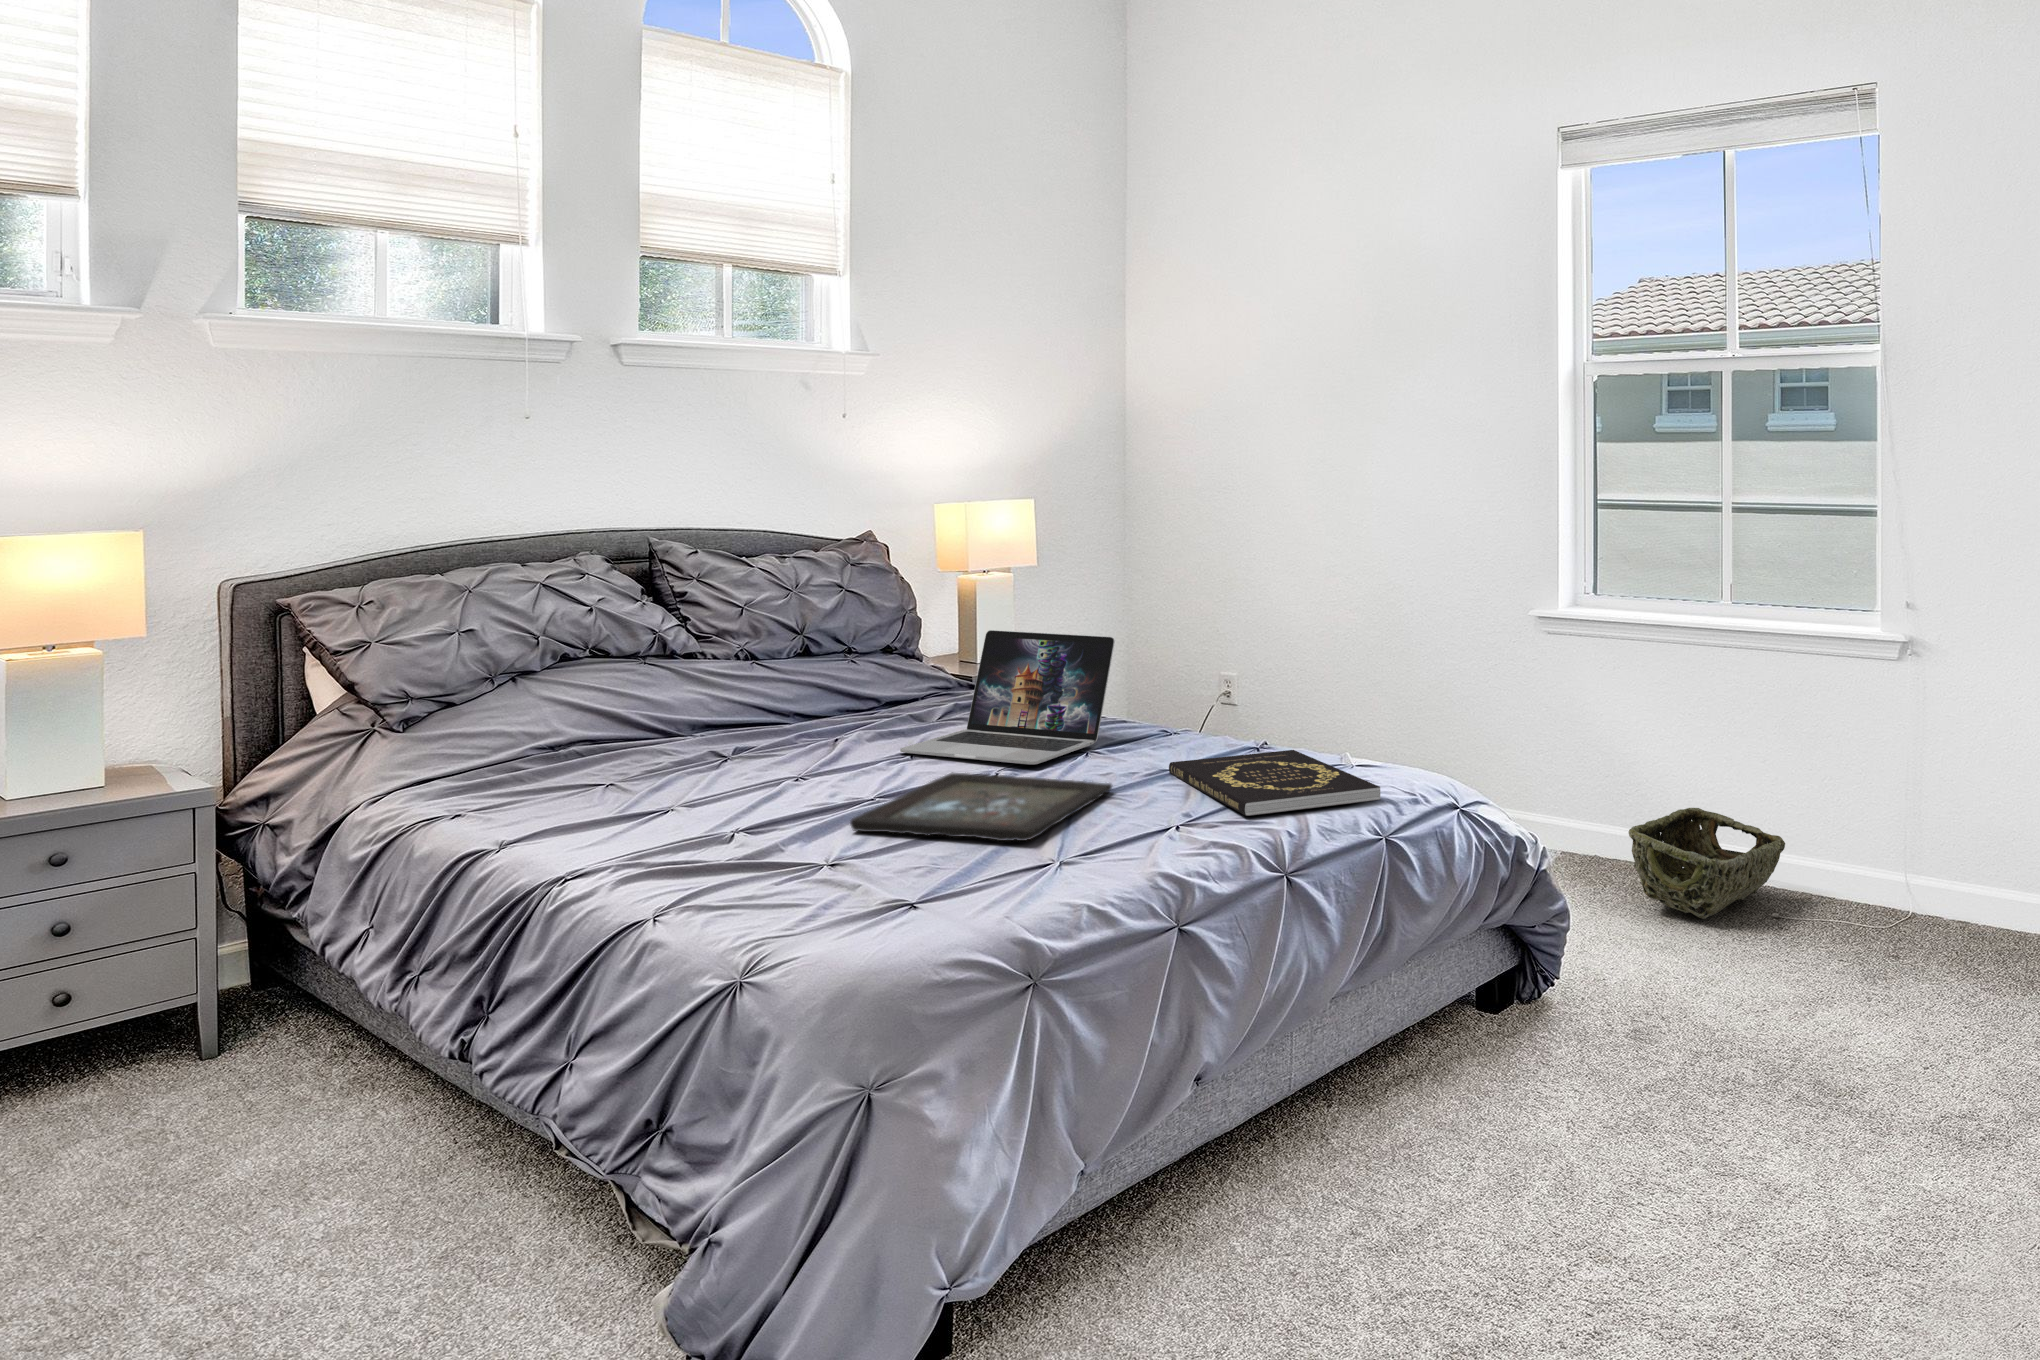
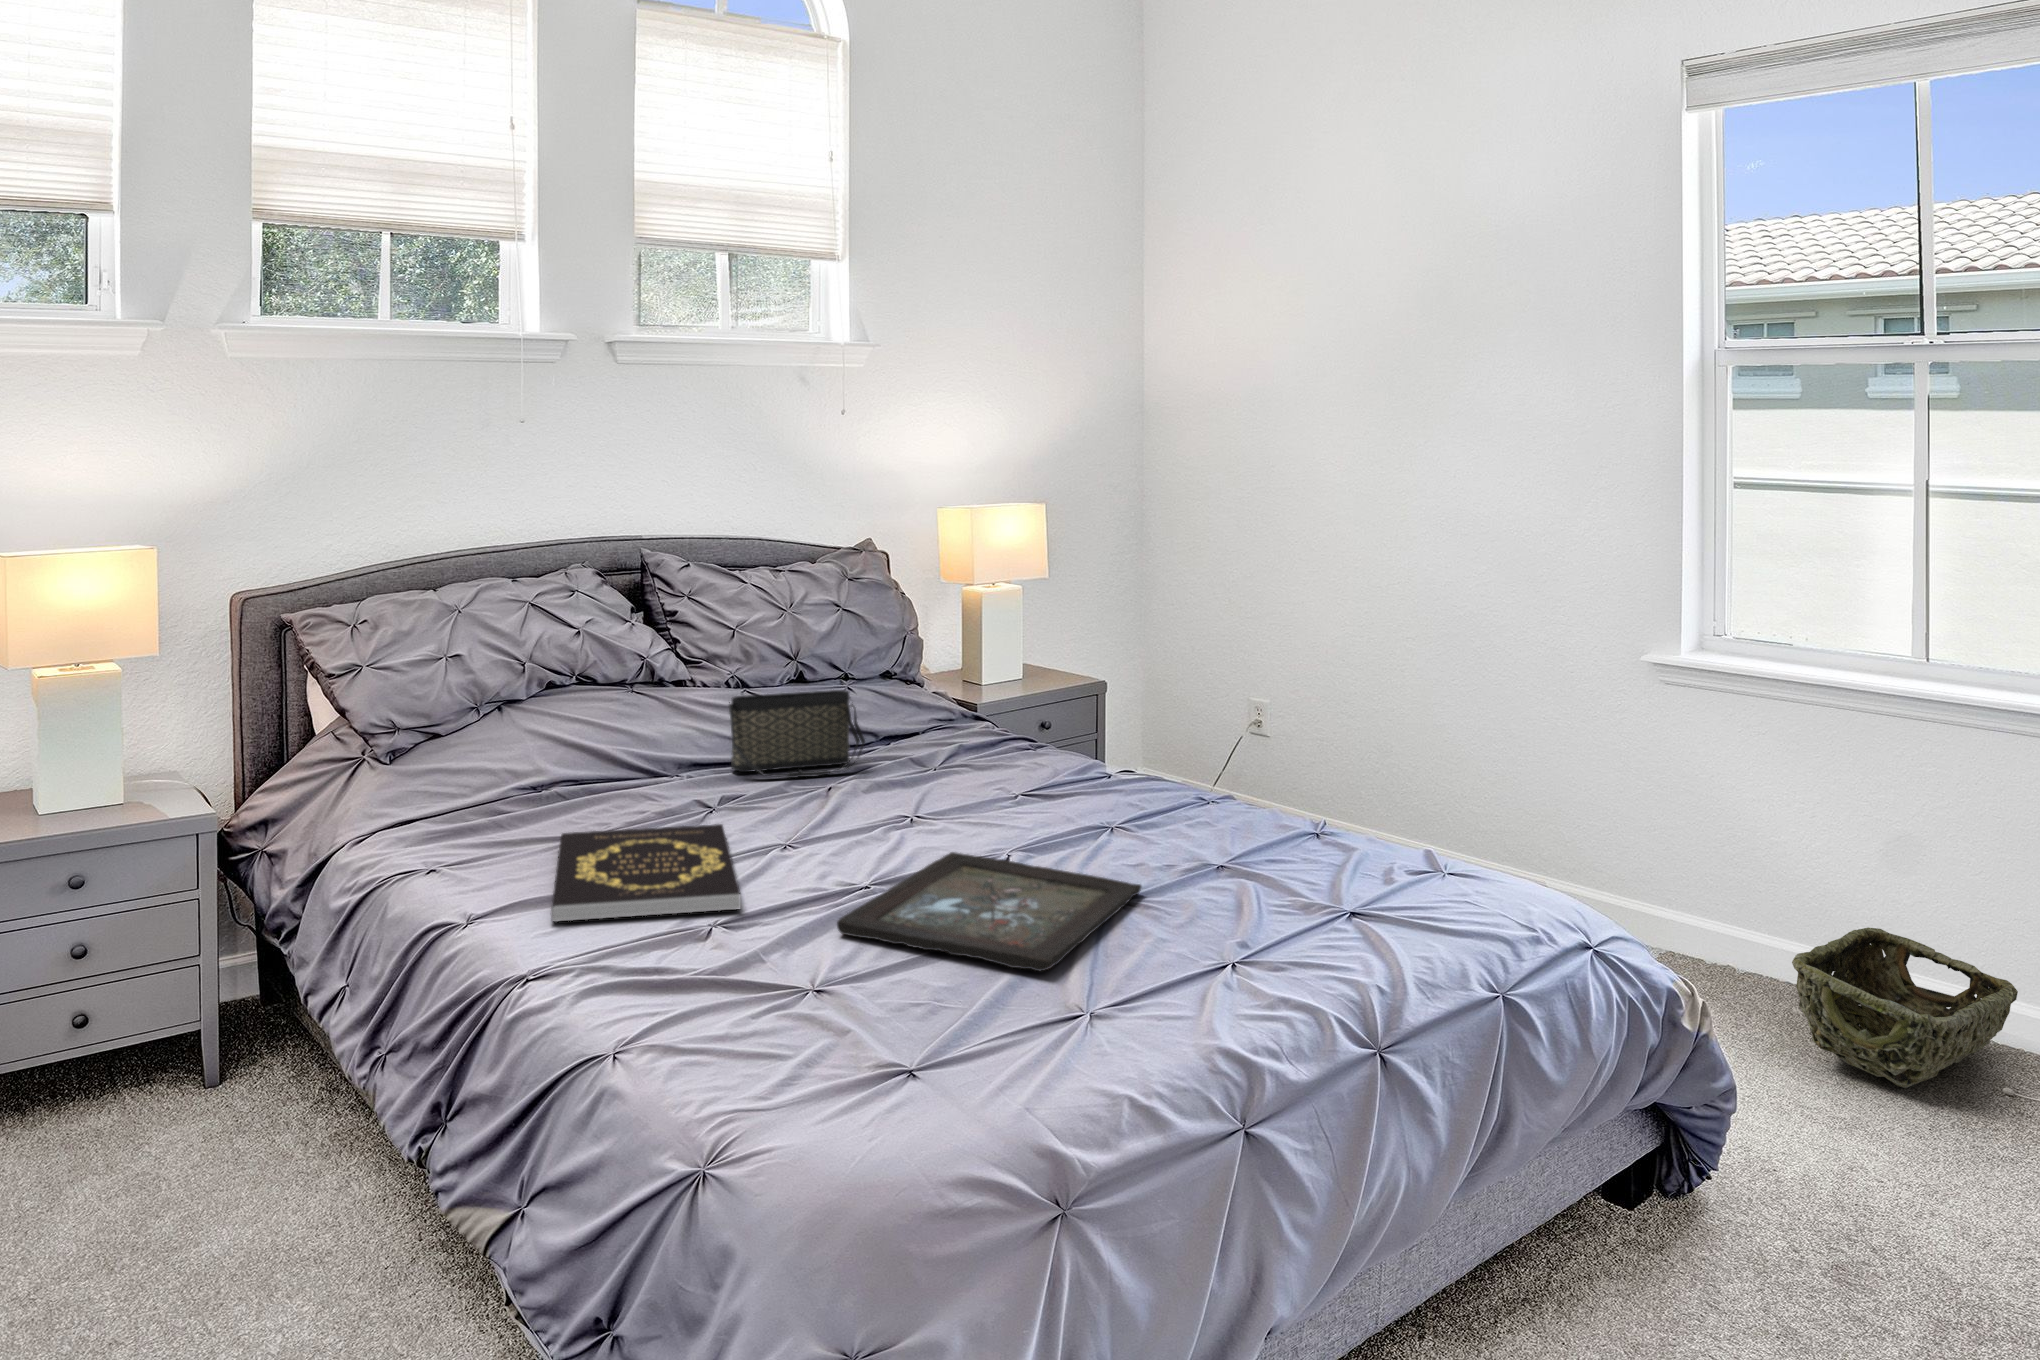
laptop: present [900,630,1115,765] -> none [894,671,1137,845]
handbag: none [742,655,874,733] -> present [729,690,865,778]
book: present [1169,750,1380,816] -> present [551,824,741,922]

